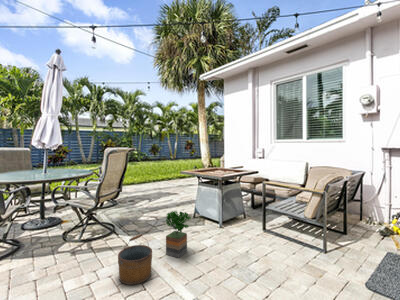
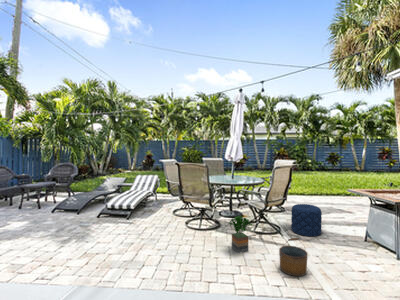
pouf: none [127,193,158,228] -> present [291,204,322,236]
potted tree: present [166,211,191,258] -> present [229,216,253,253]

